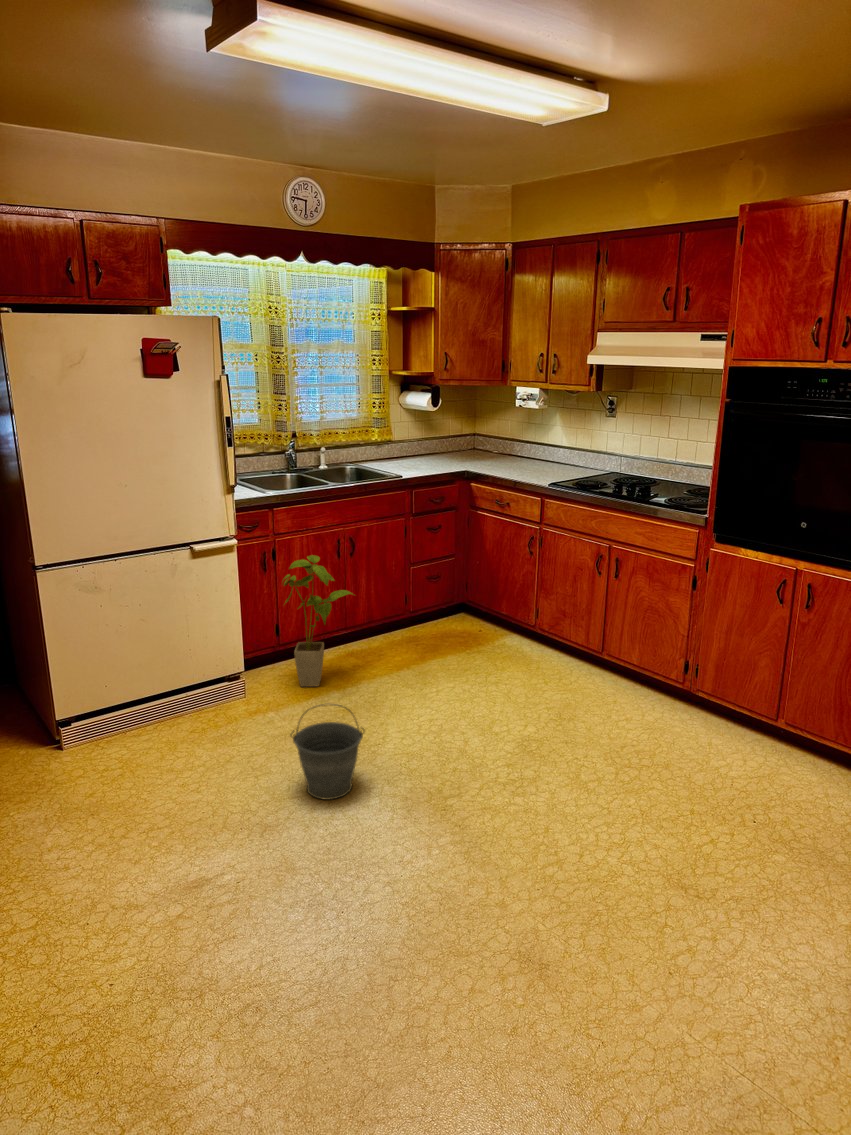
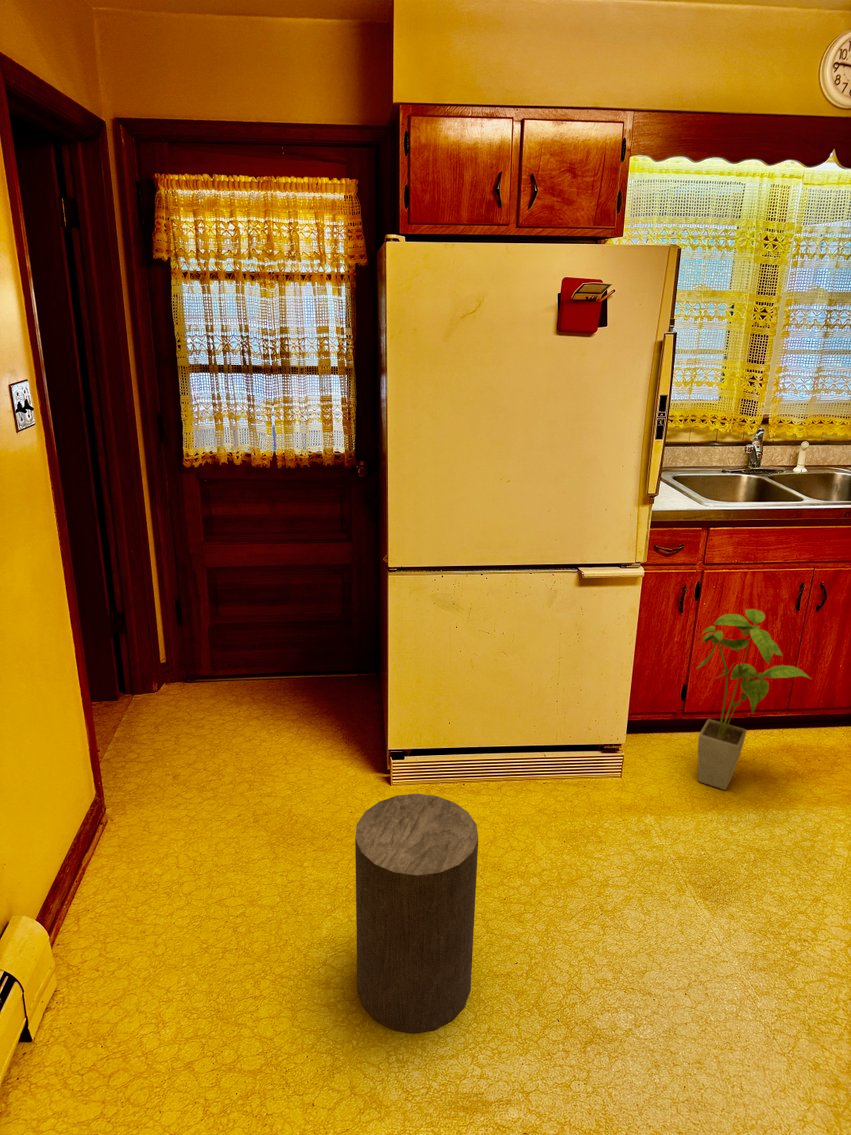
stool: none [79,702,182,867] -> present [355,794,478,1033]
bucket: present [291,704,364,800] -> none [654,884,782,1037]

